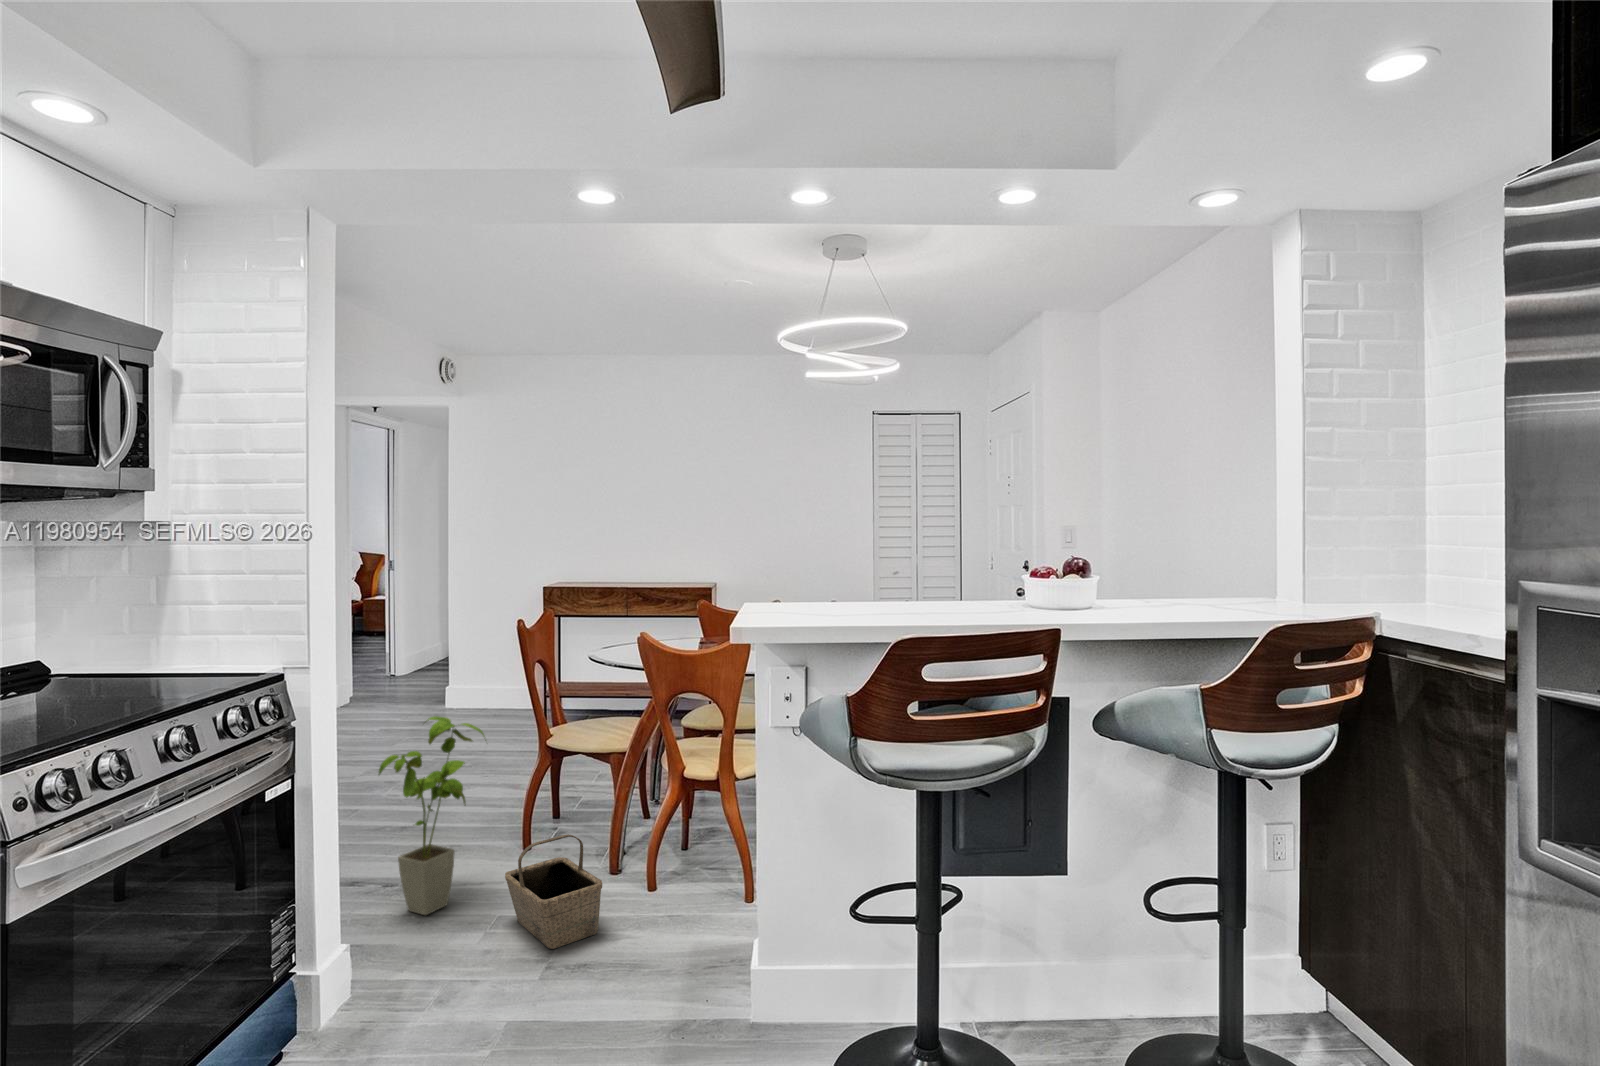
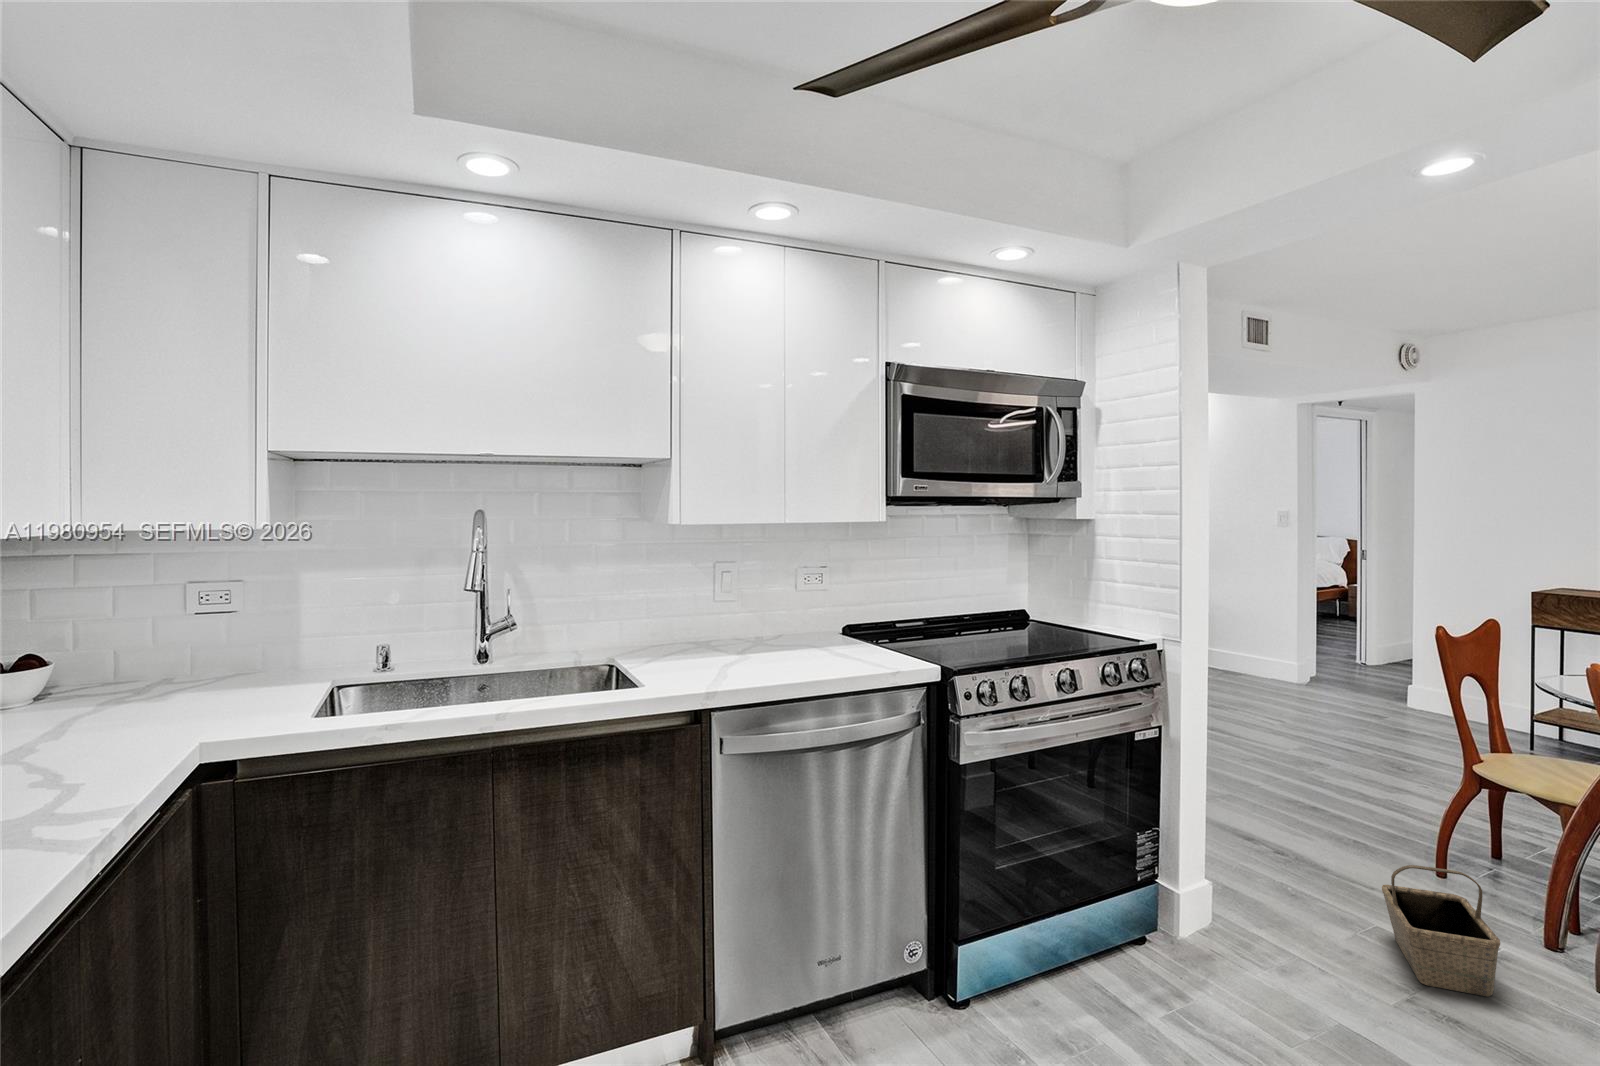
house plant: present [379,716,486,915] -> none [1260,707,1374,893]

